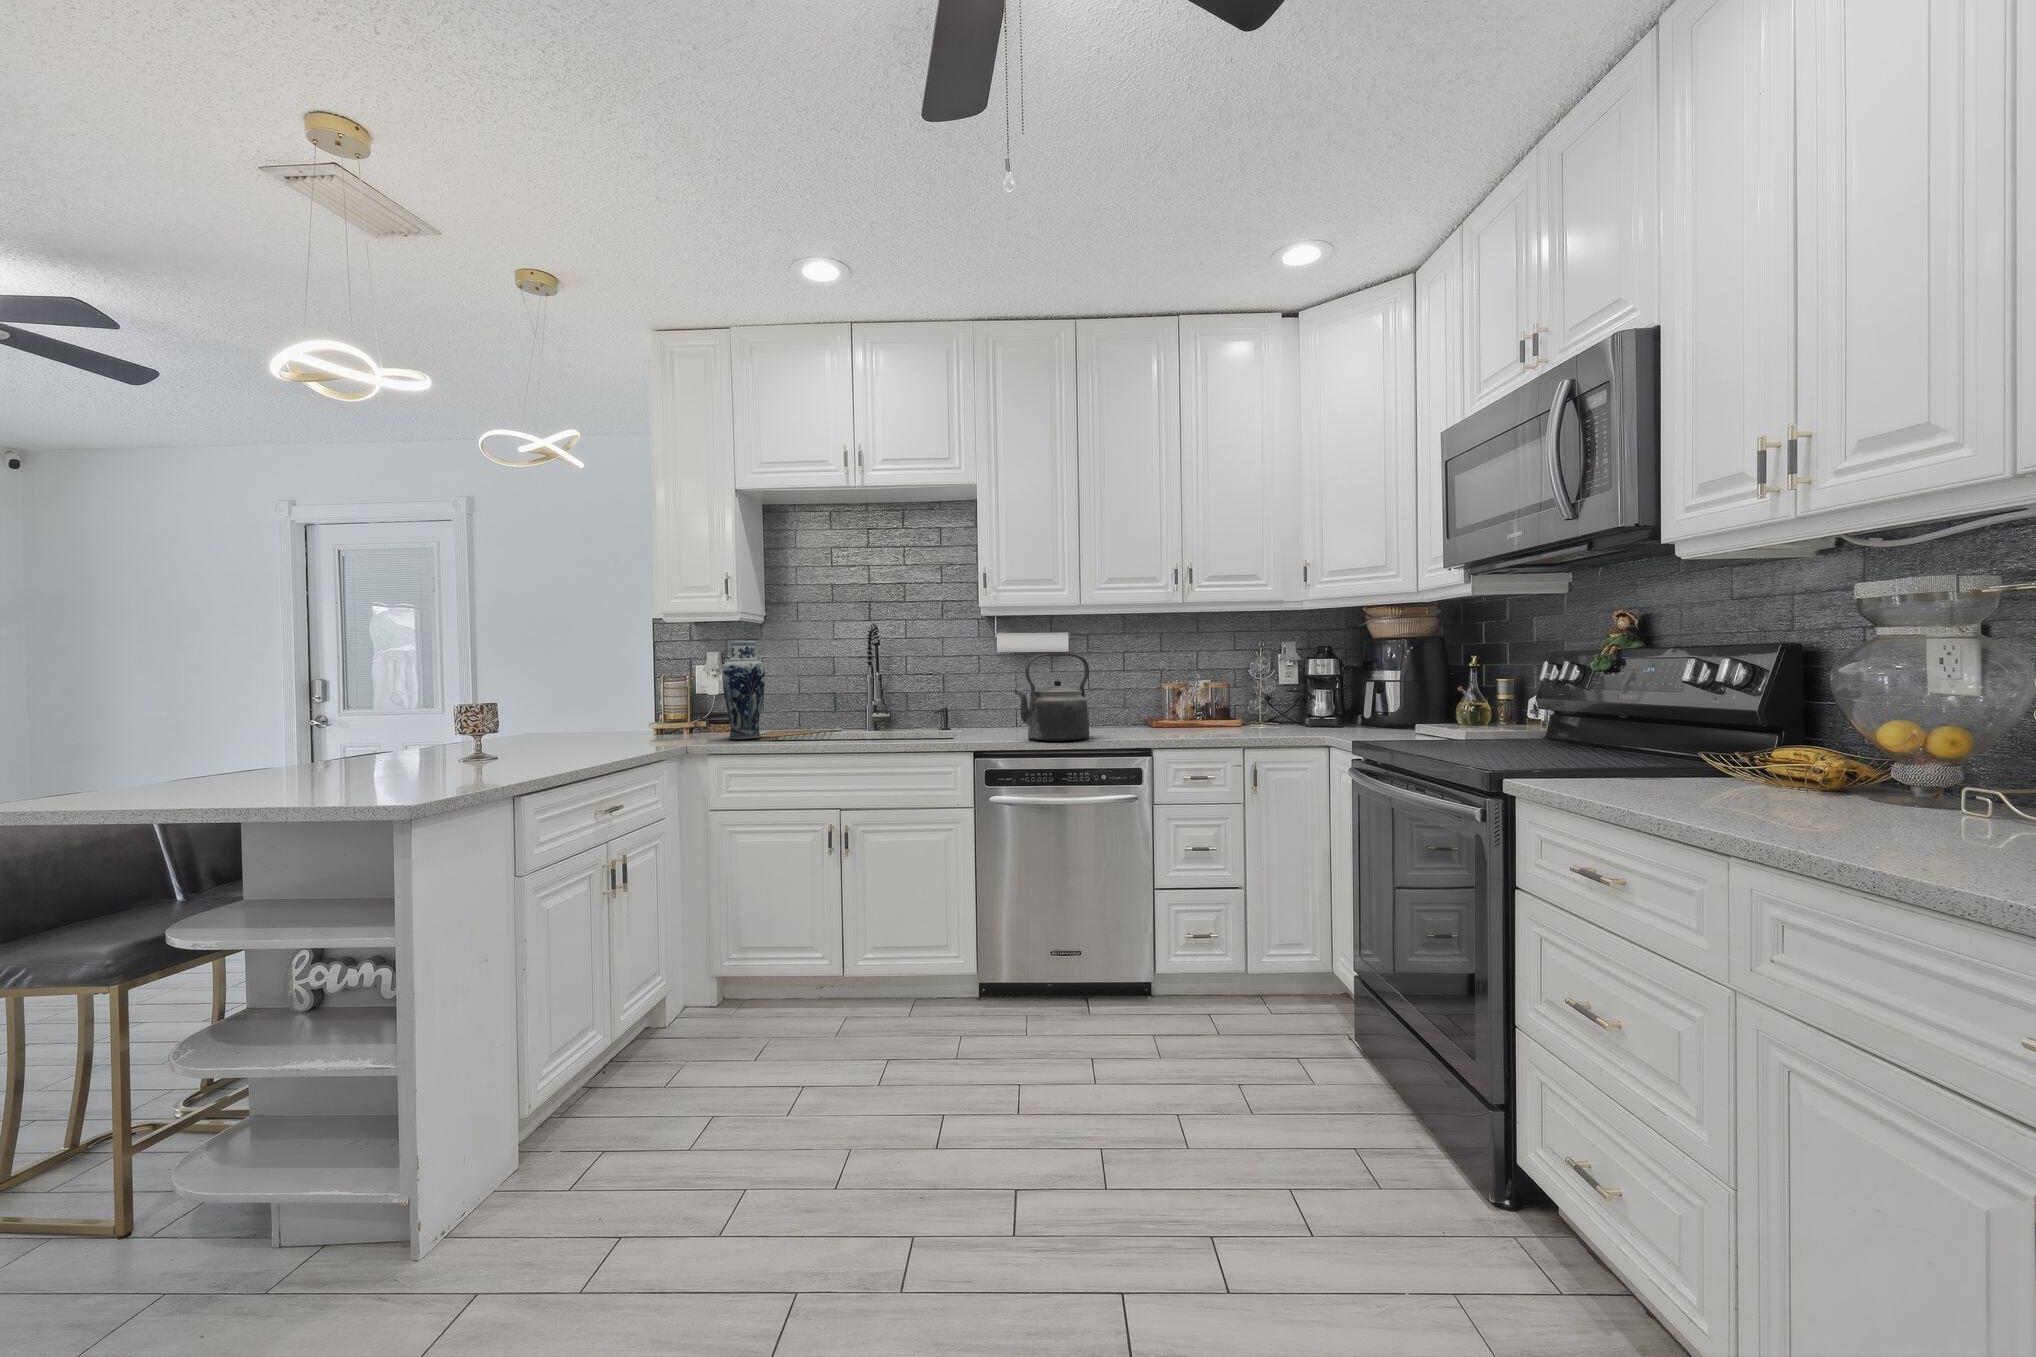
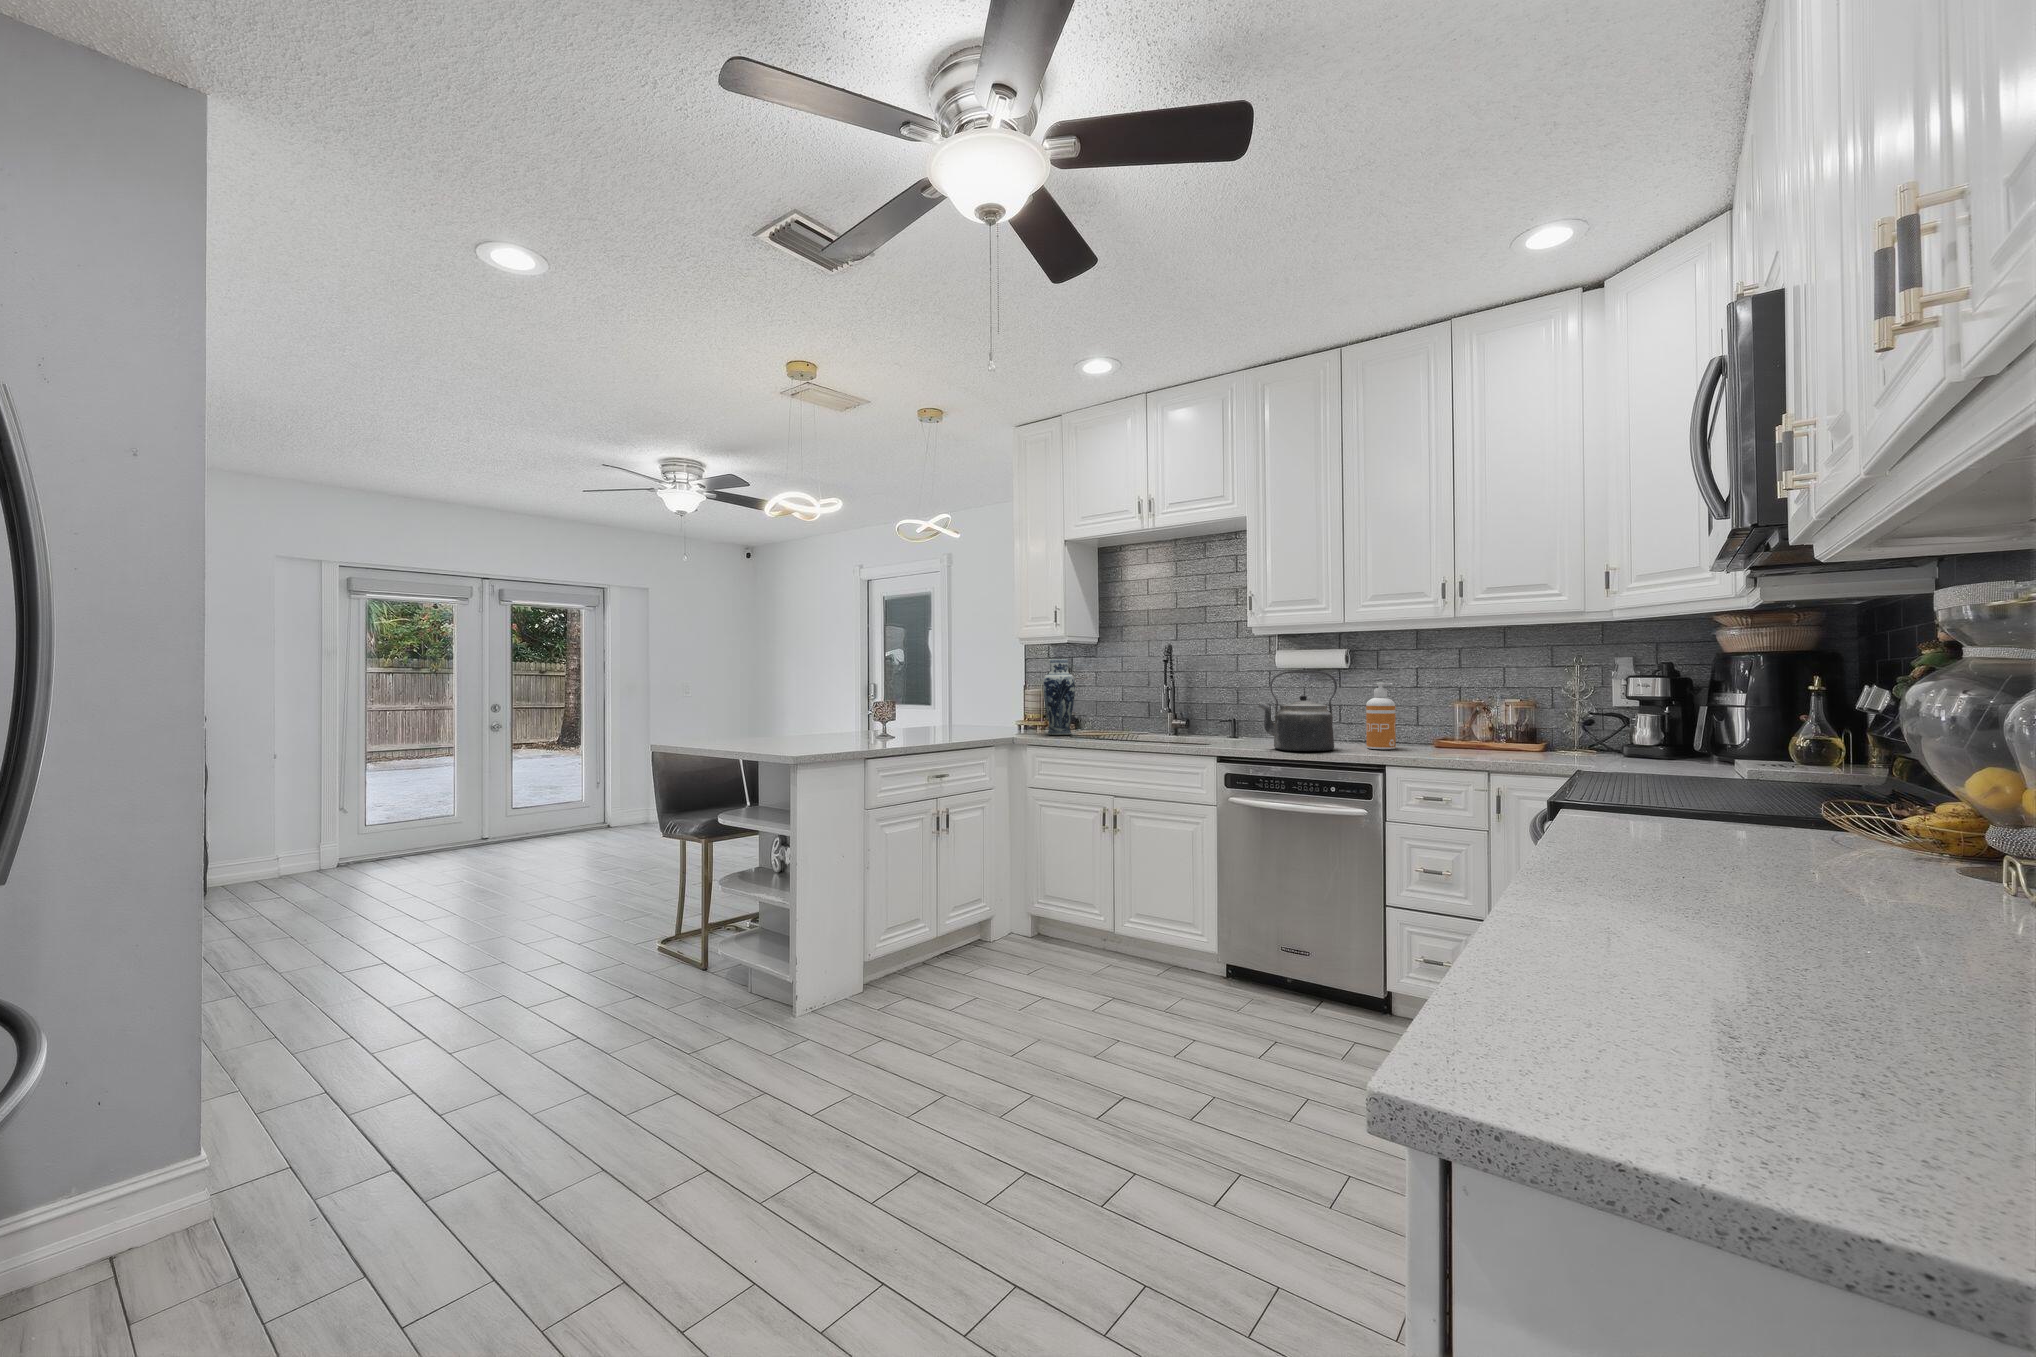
soap dispenser: none [1111,665,1139,734] -> present [1366,682,1396,749]

